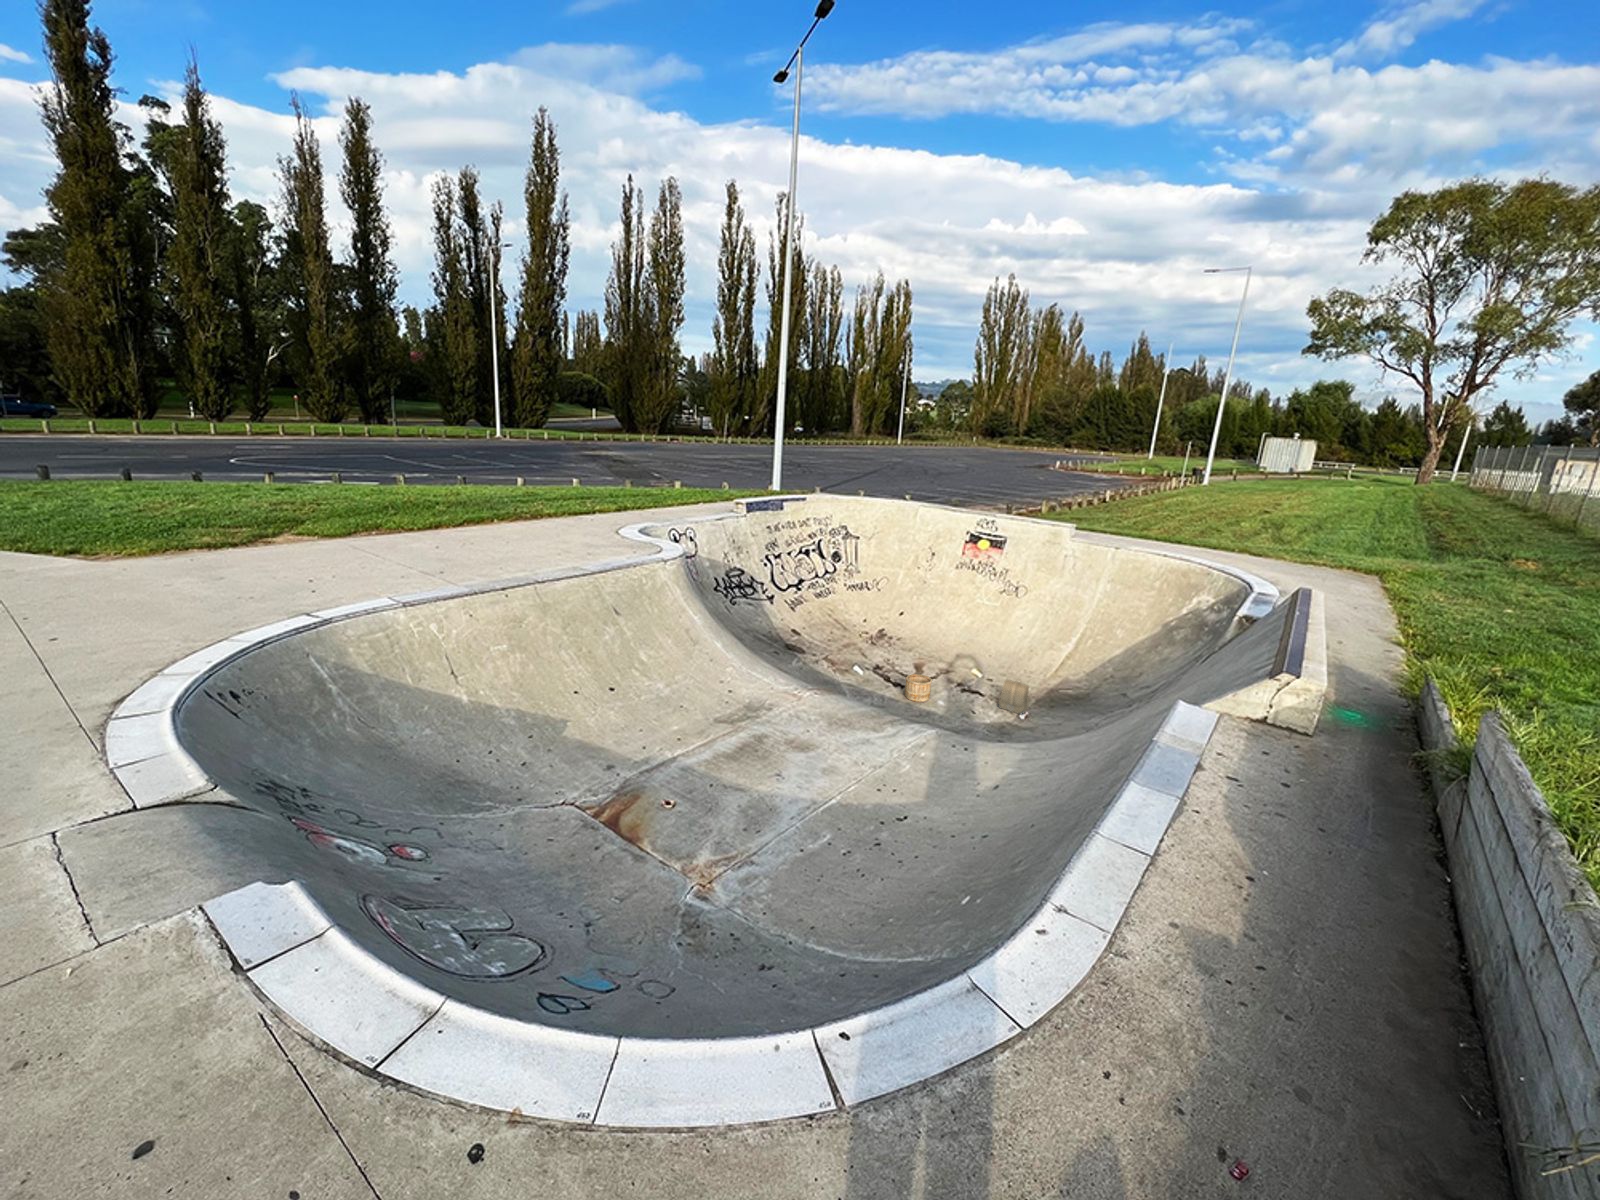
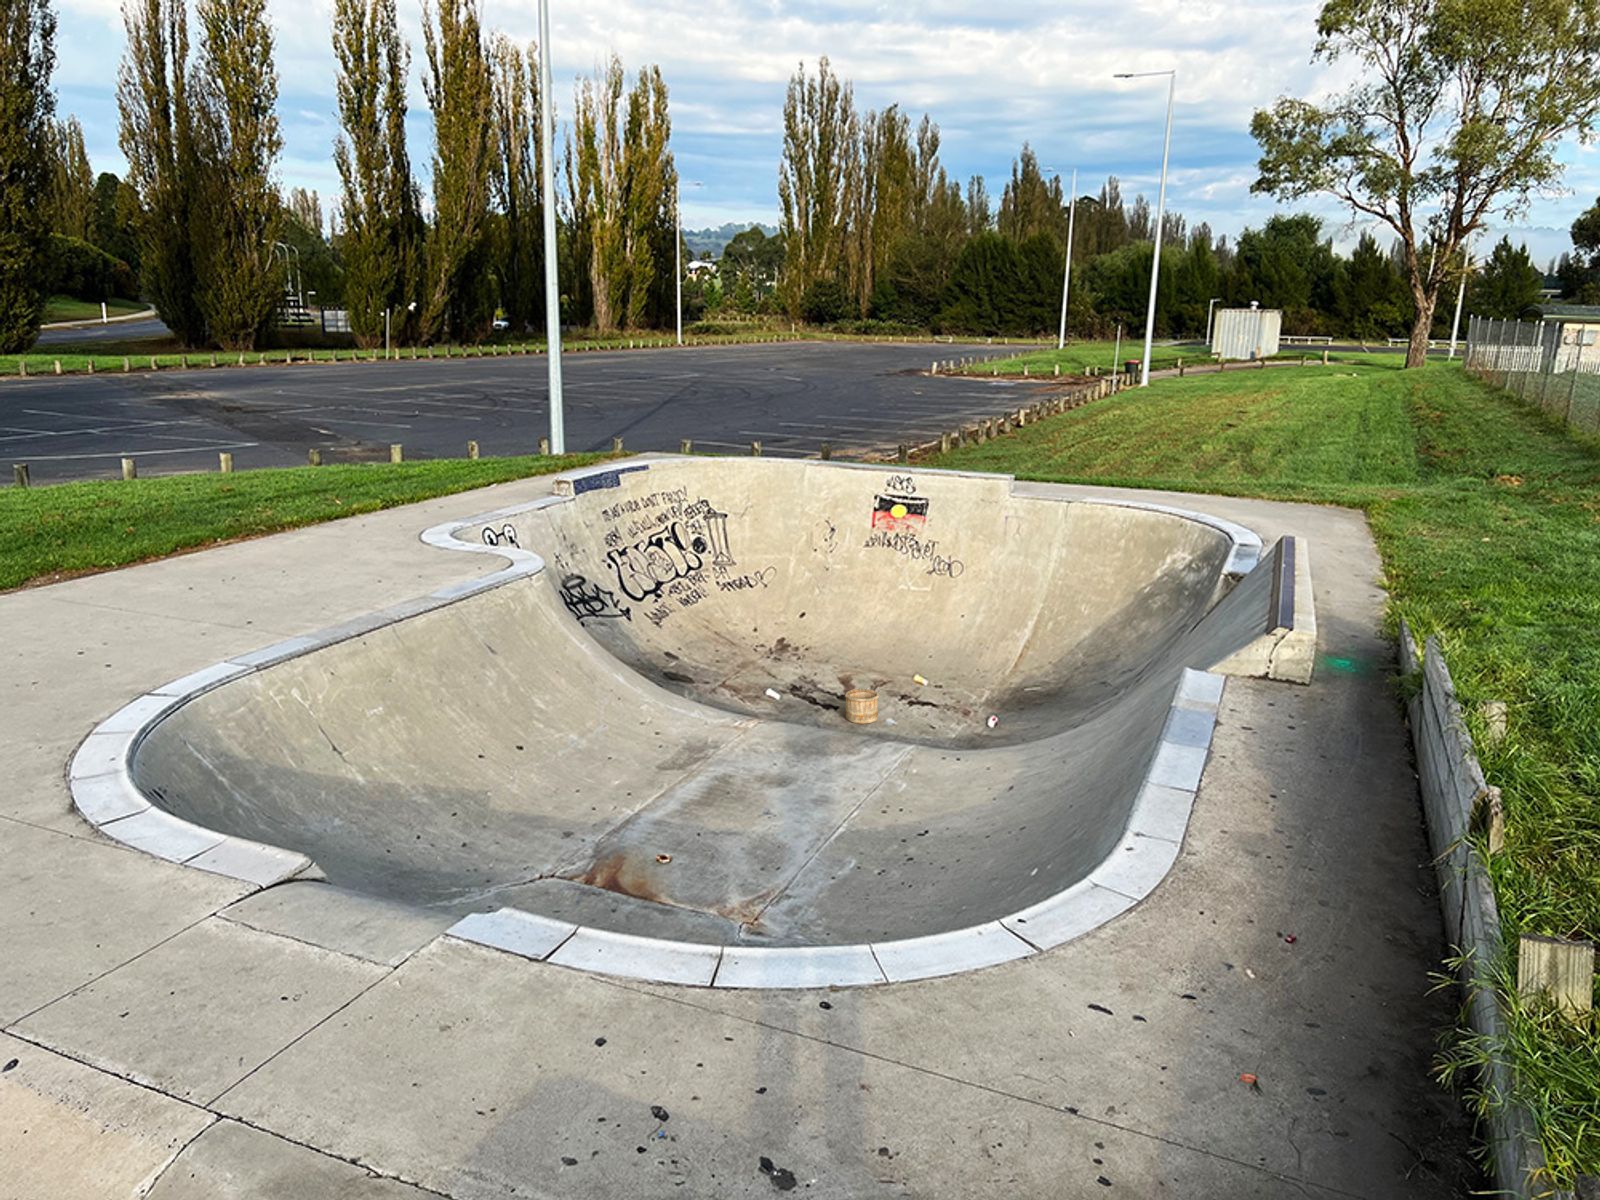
backpack: present [998,680,1029,714] -> none [962,679,998,723]

